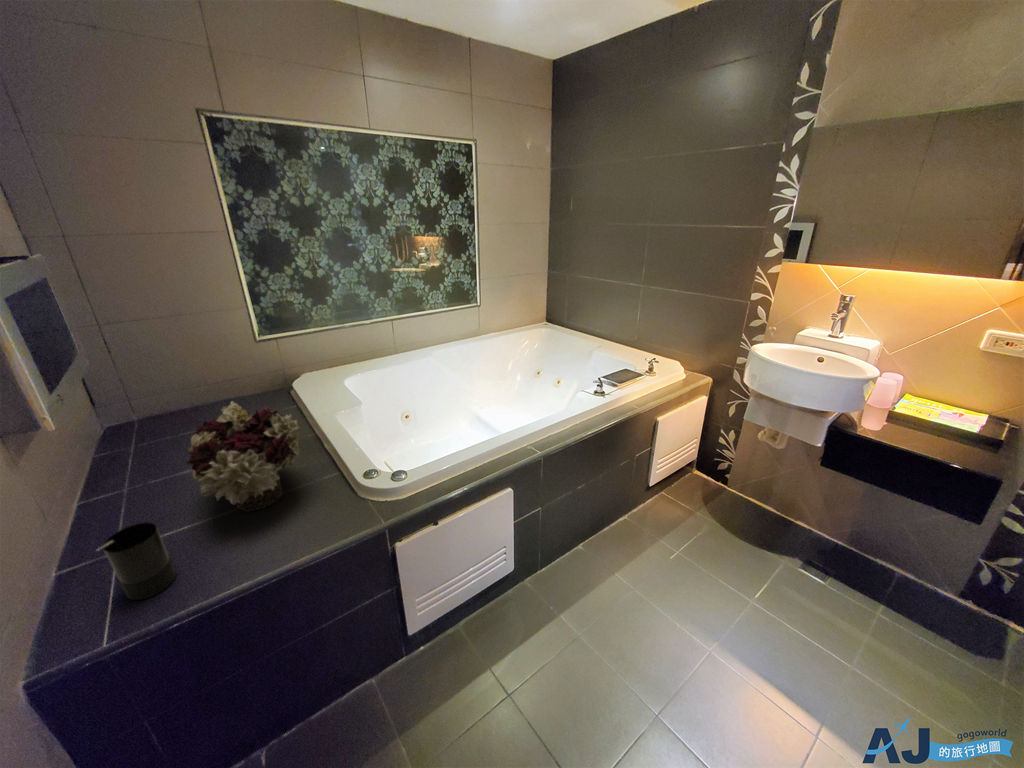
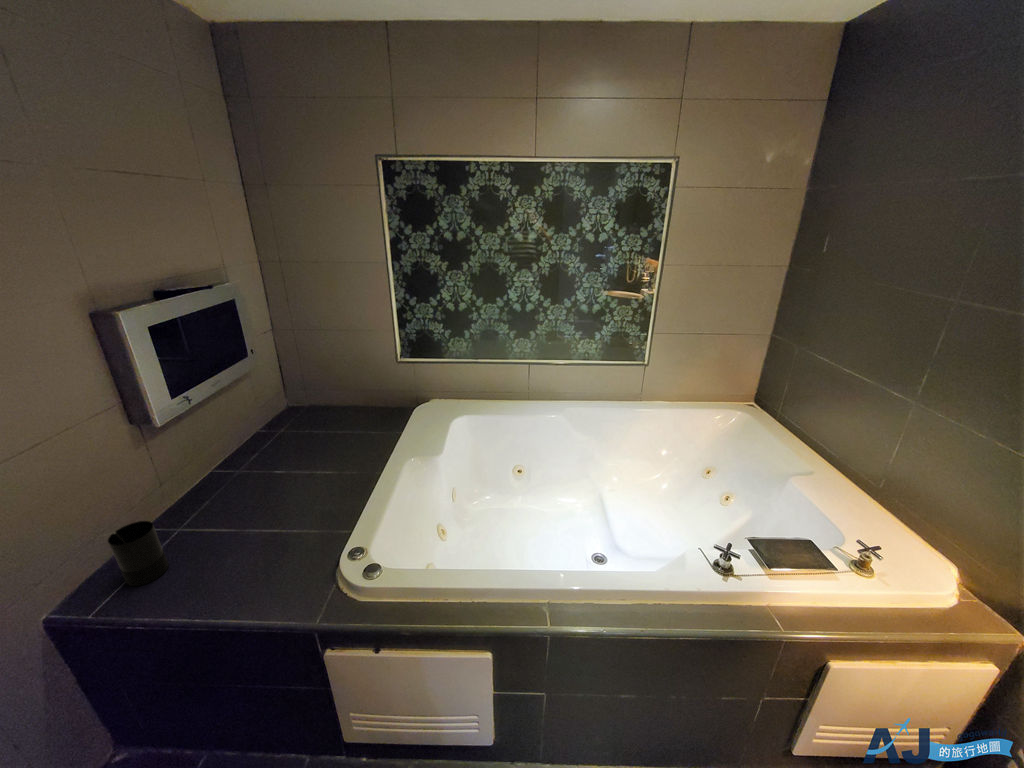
flower arrangement: present [186,401,300,512] -> none [198,434,324,538]

